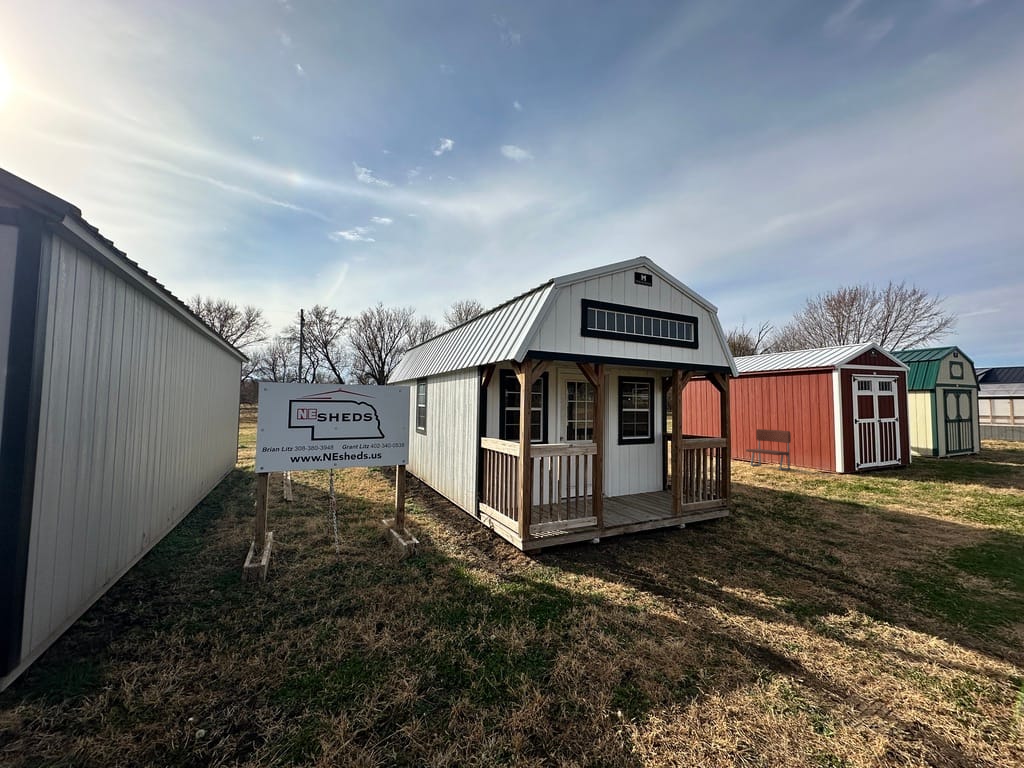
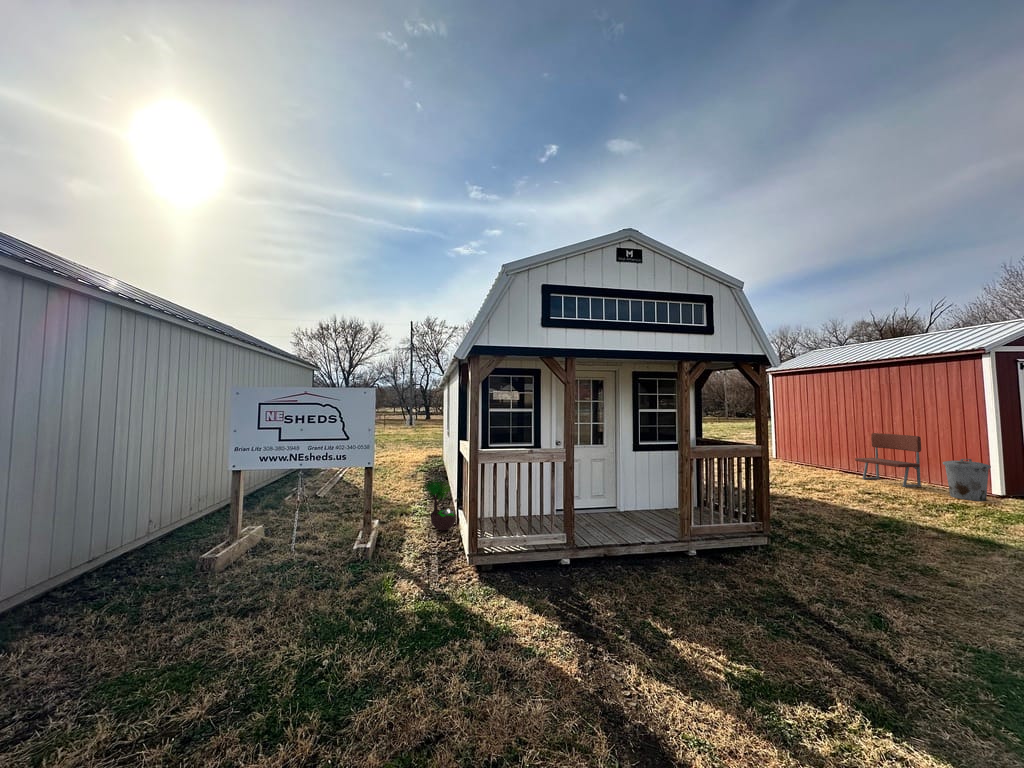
trash can: none [807,447,836,478] -> present [943,459,991,501]
potted tree: none [439,471,474,527] -> present [424,479,456,531]

